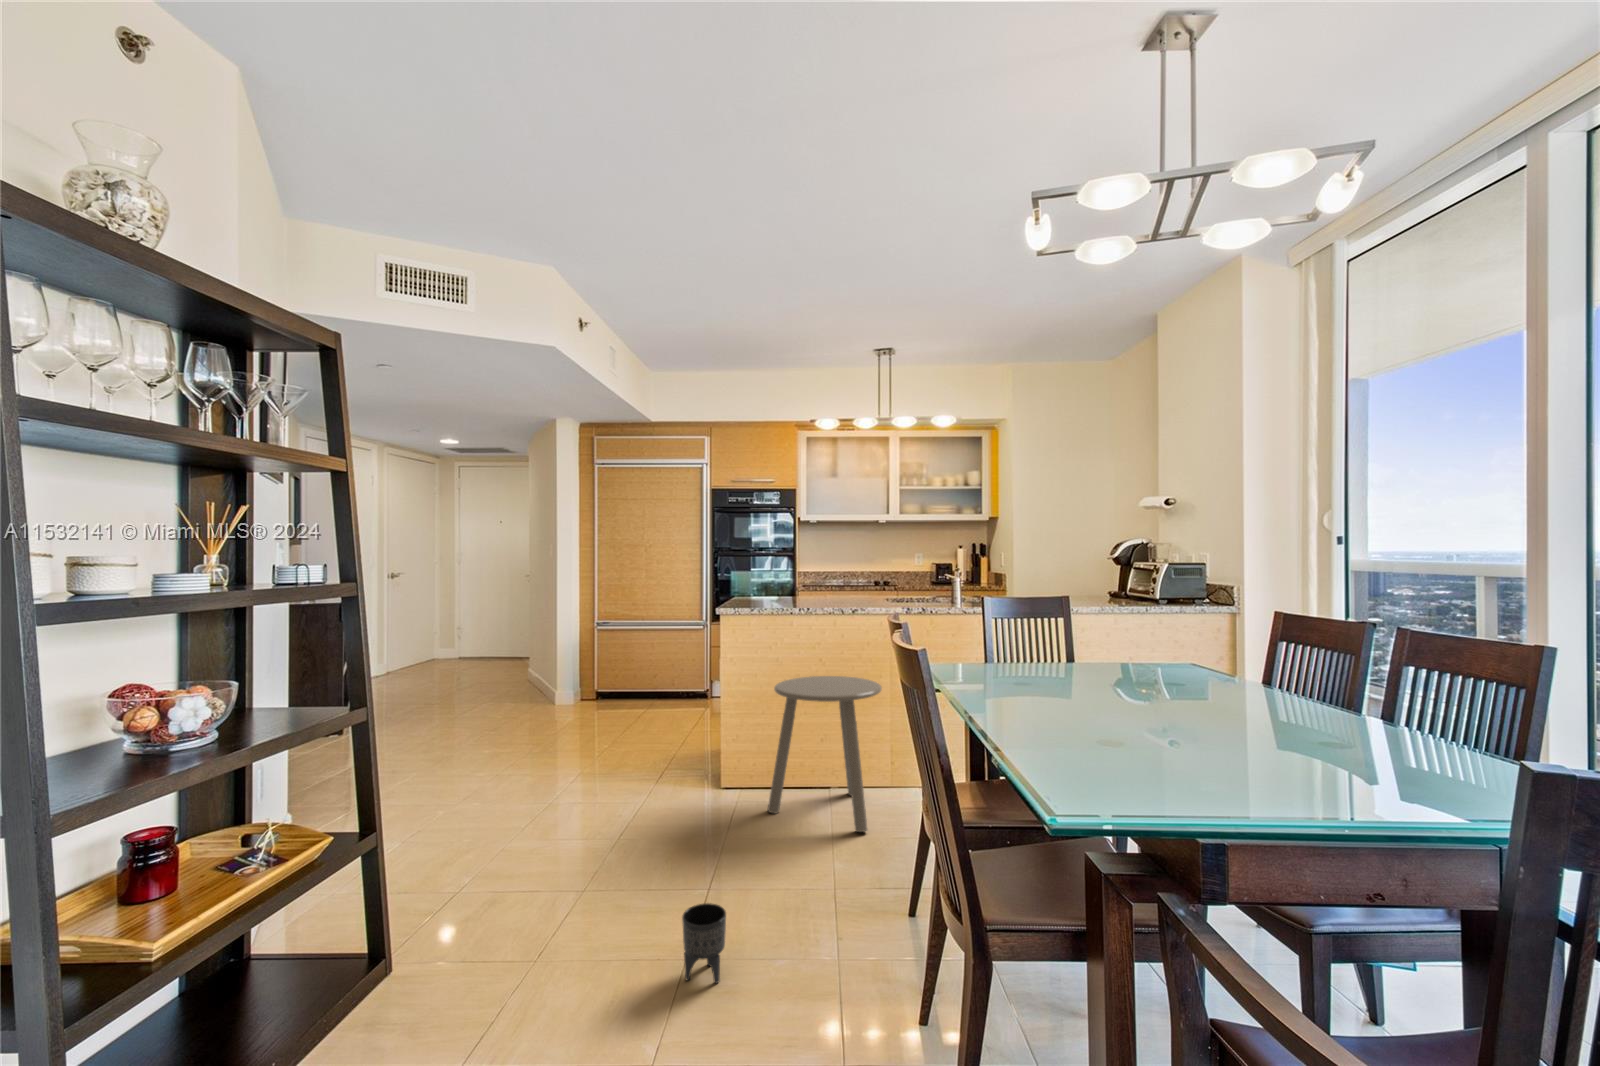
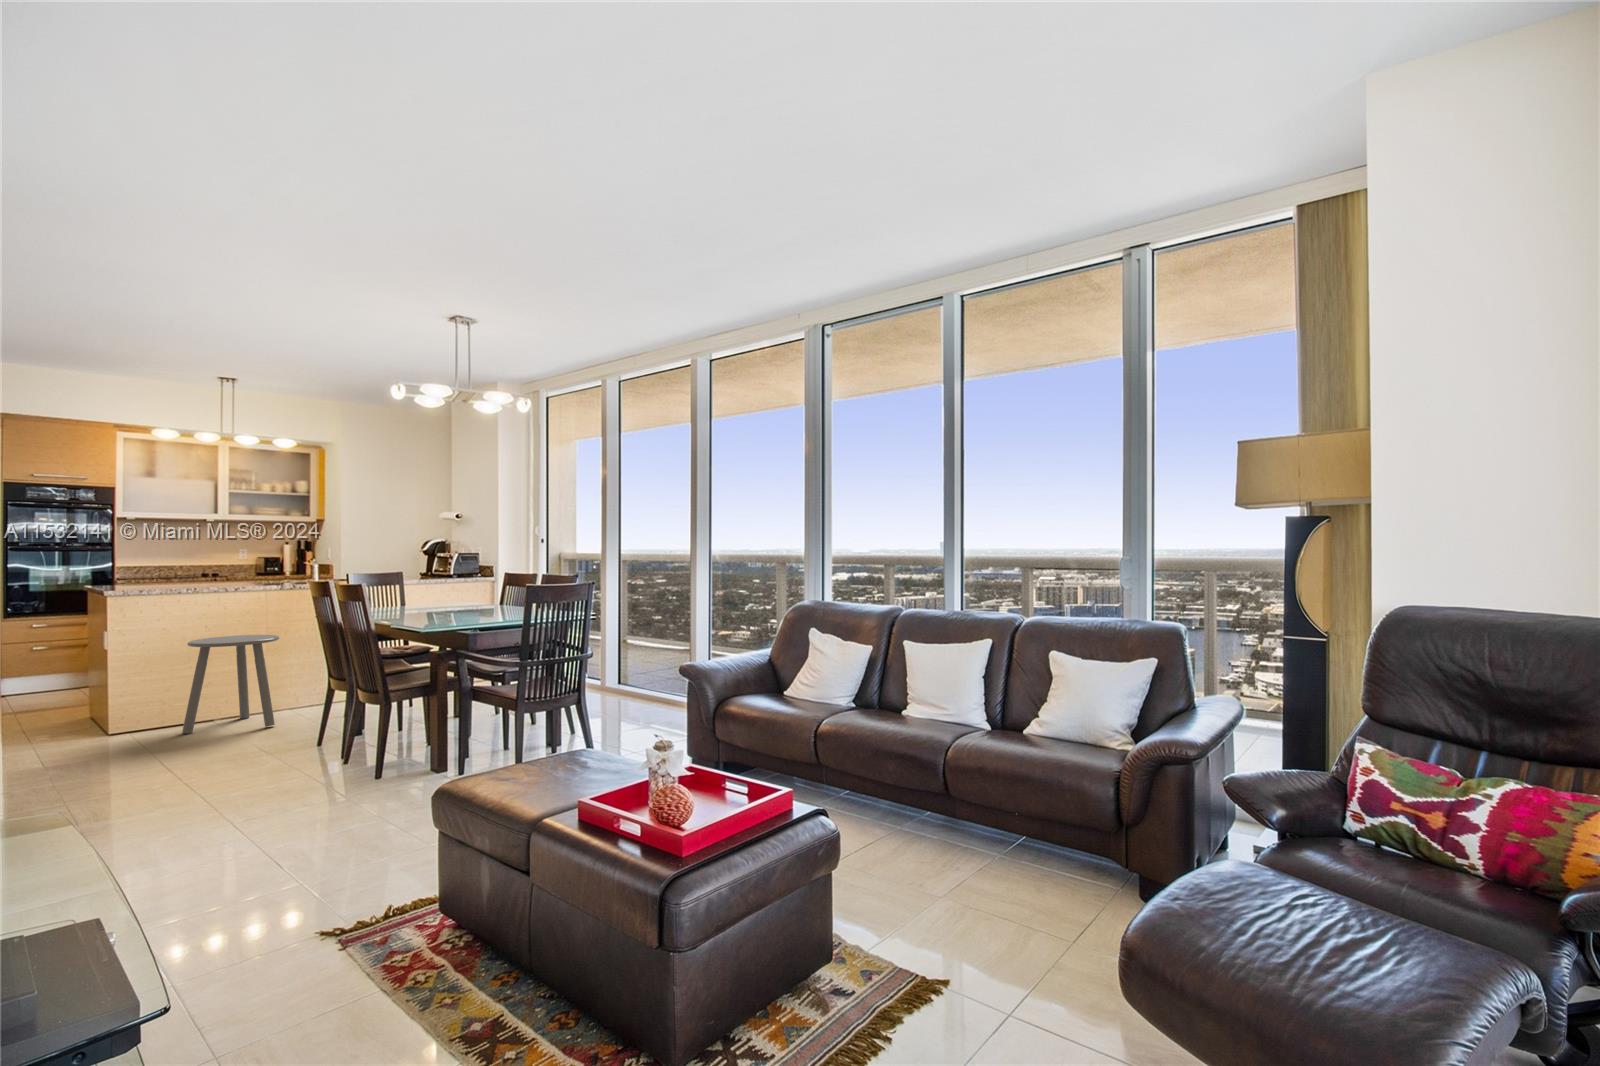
planter: present [682,903,726,983] -> none [213,736,242,774]

